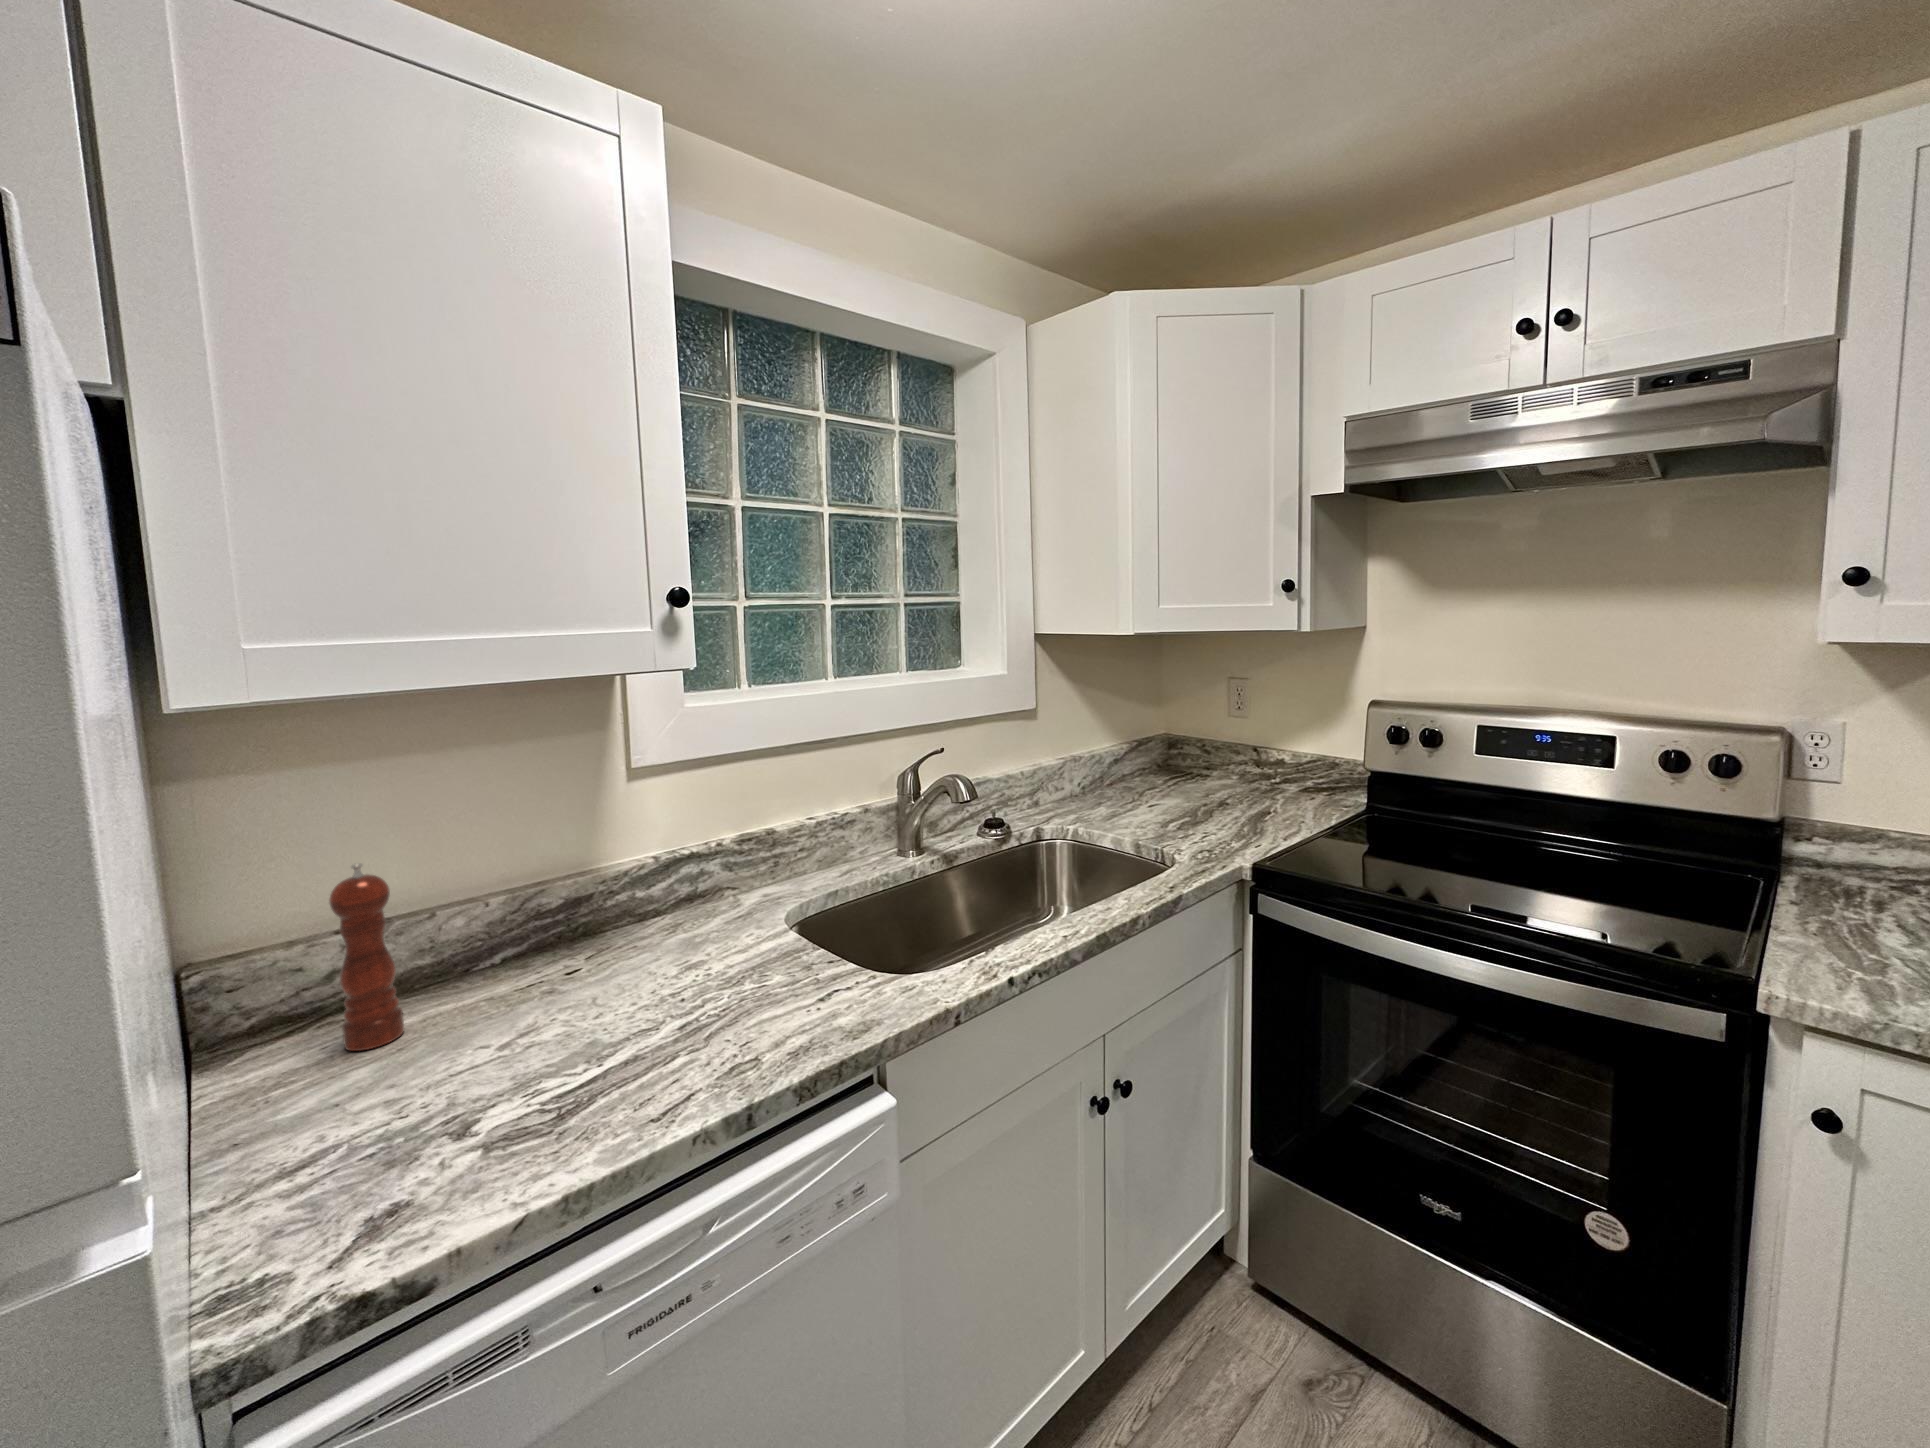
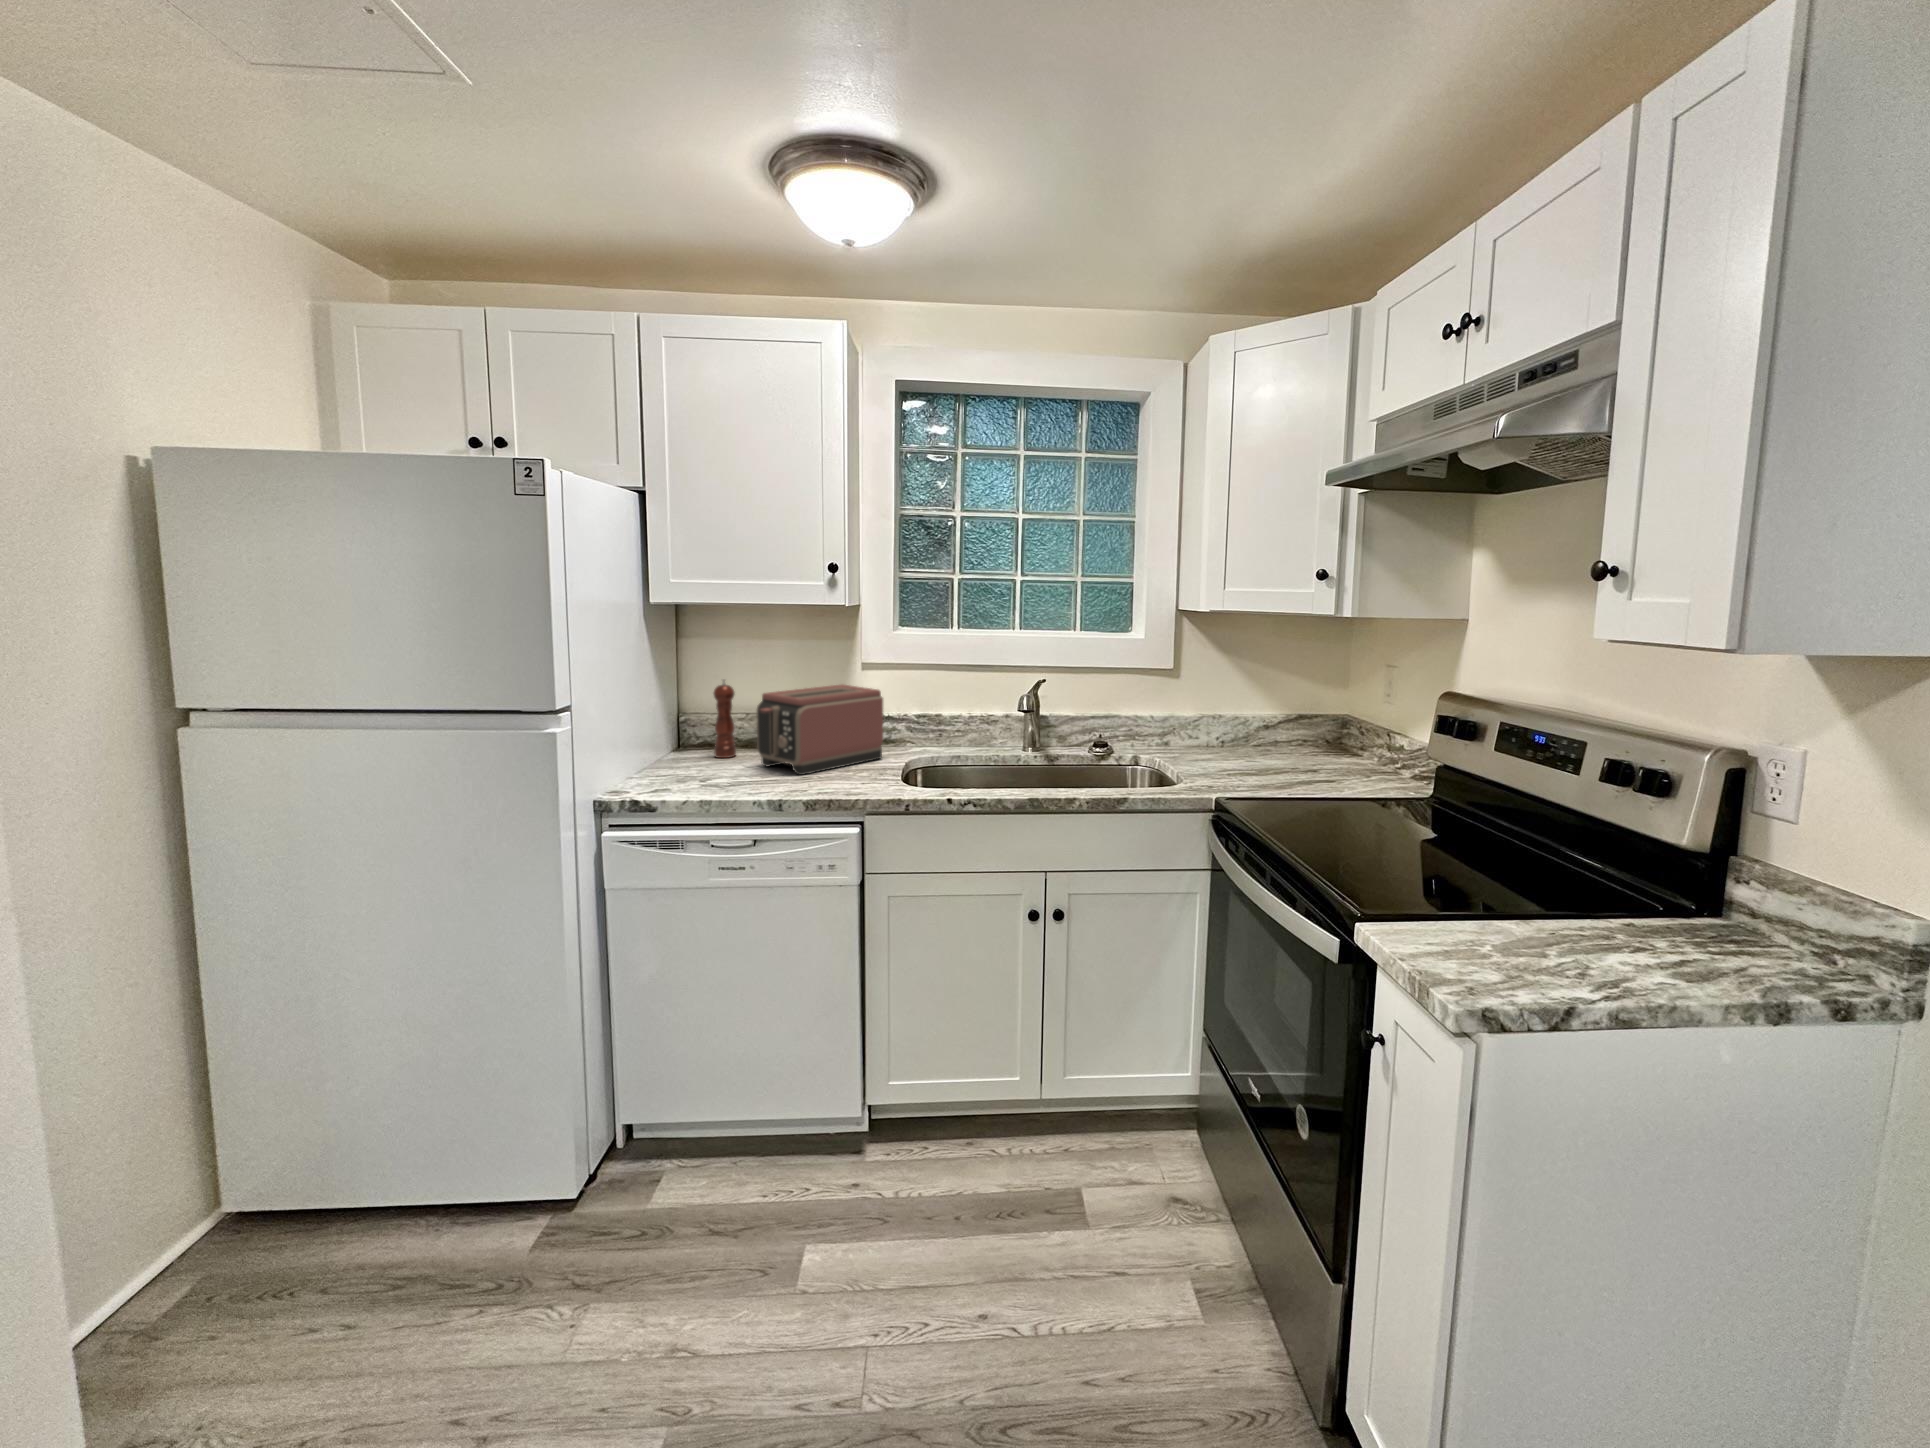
toaster: none [512,814,745,1034] -> present [757,685,883,775]

